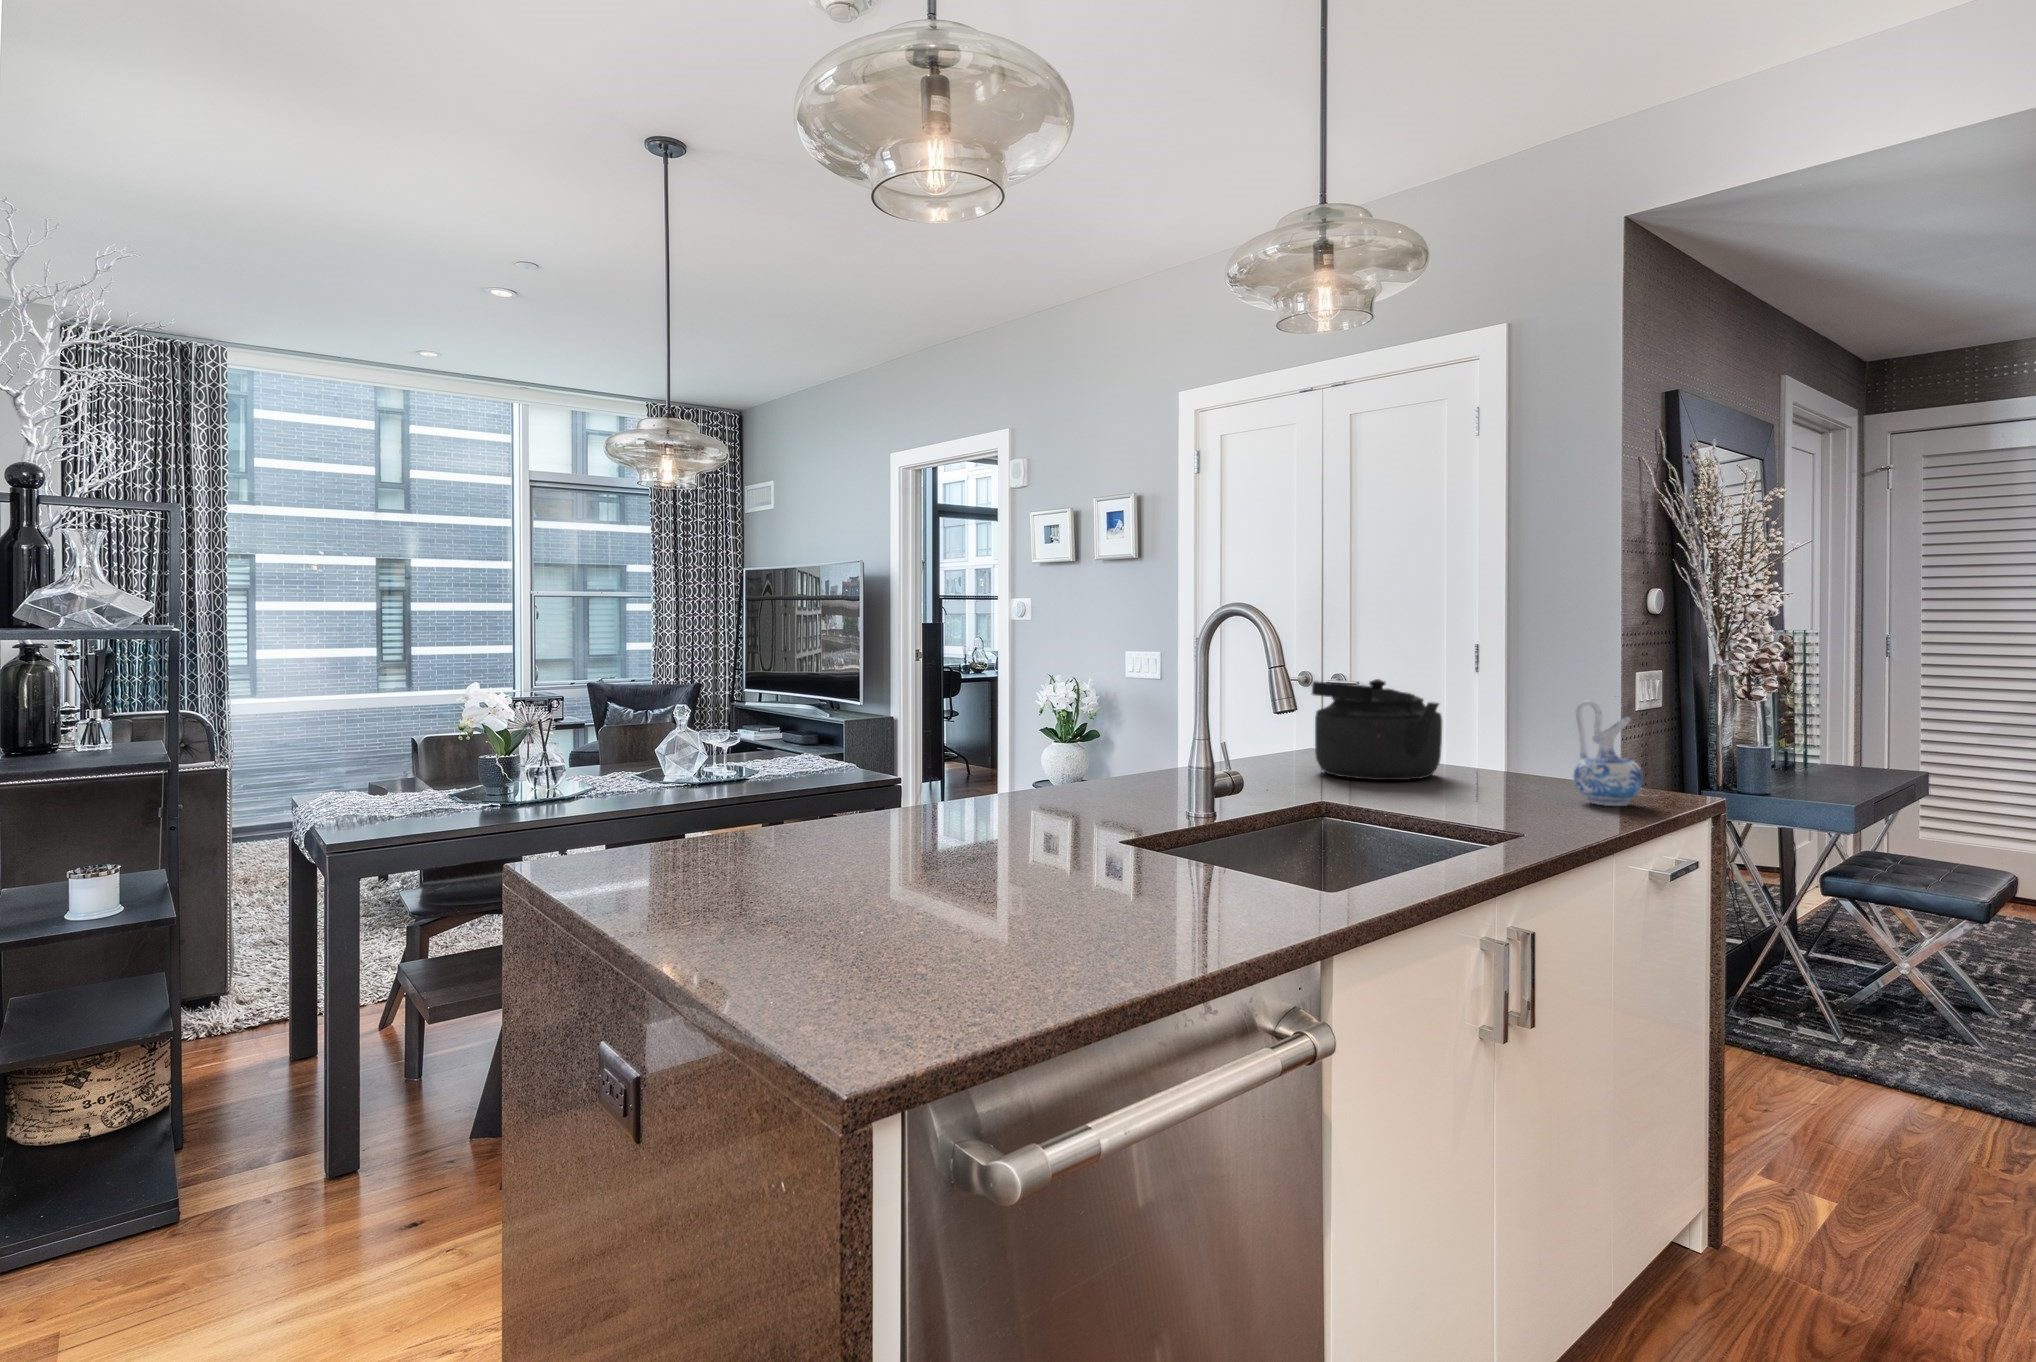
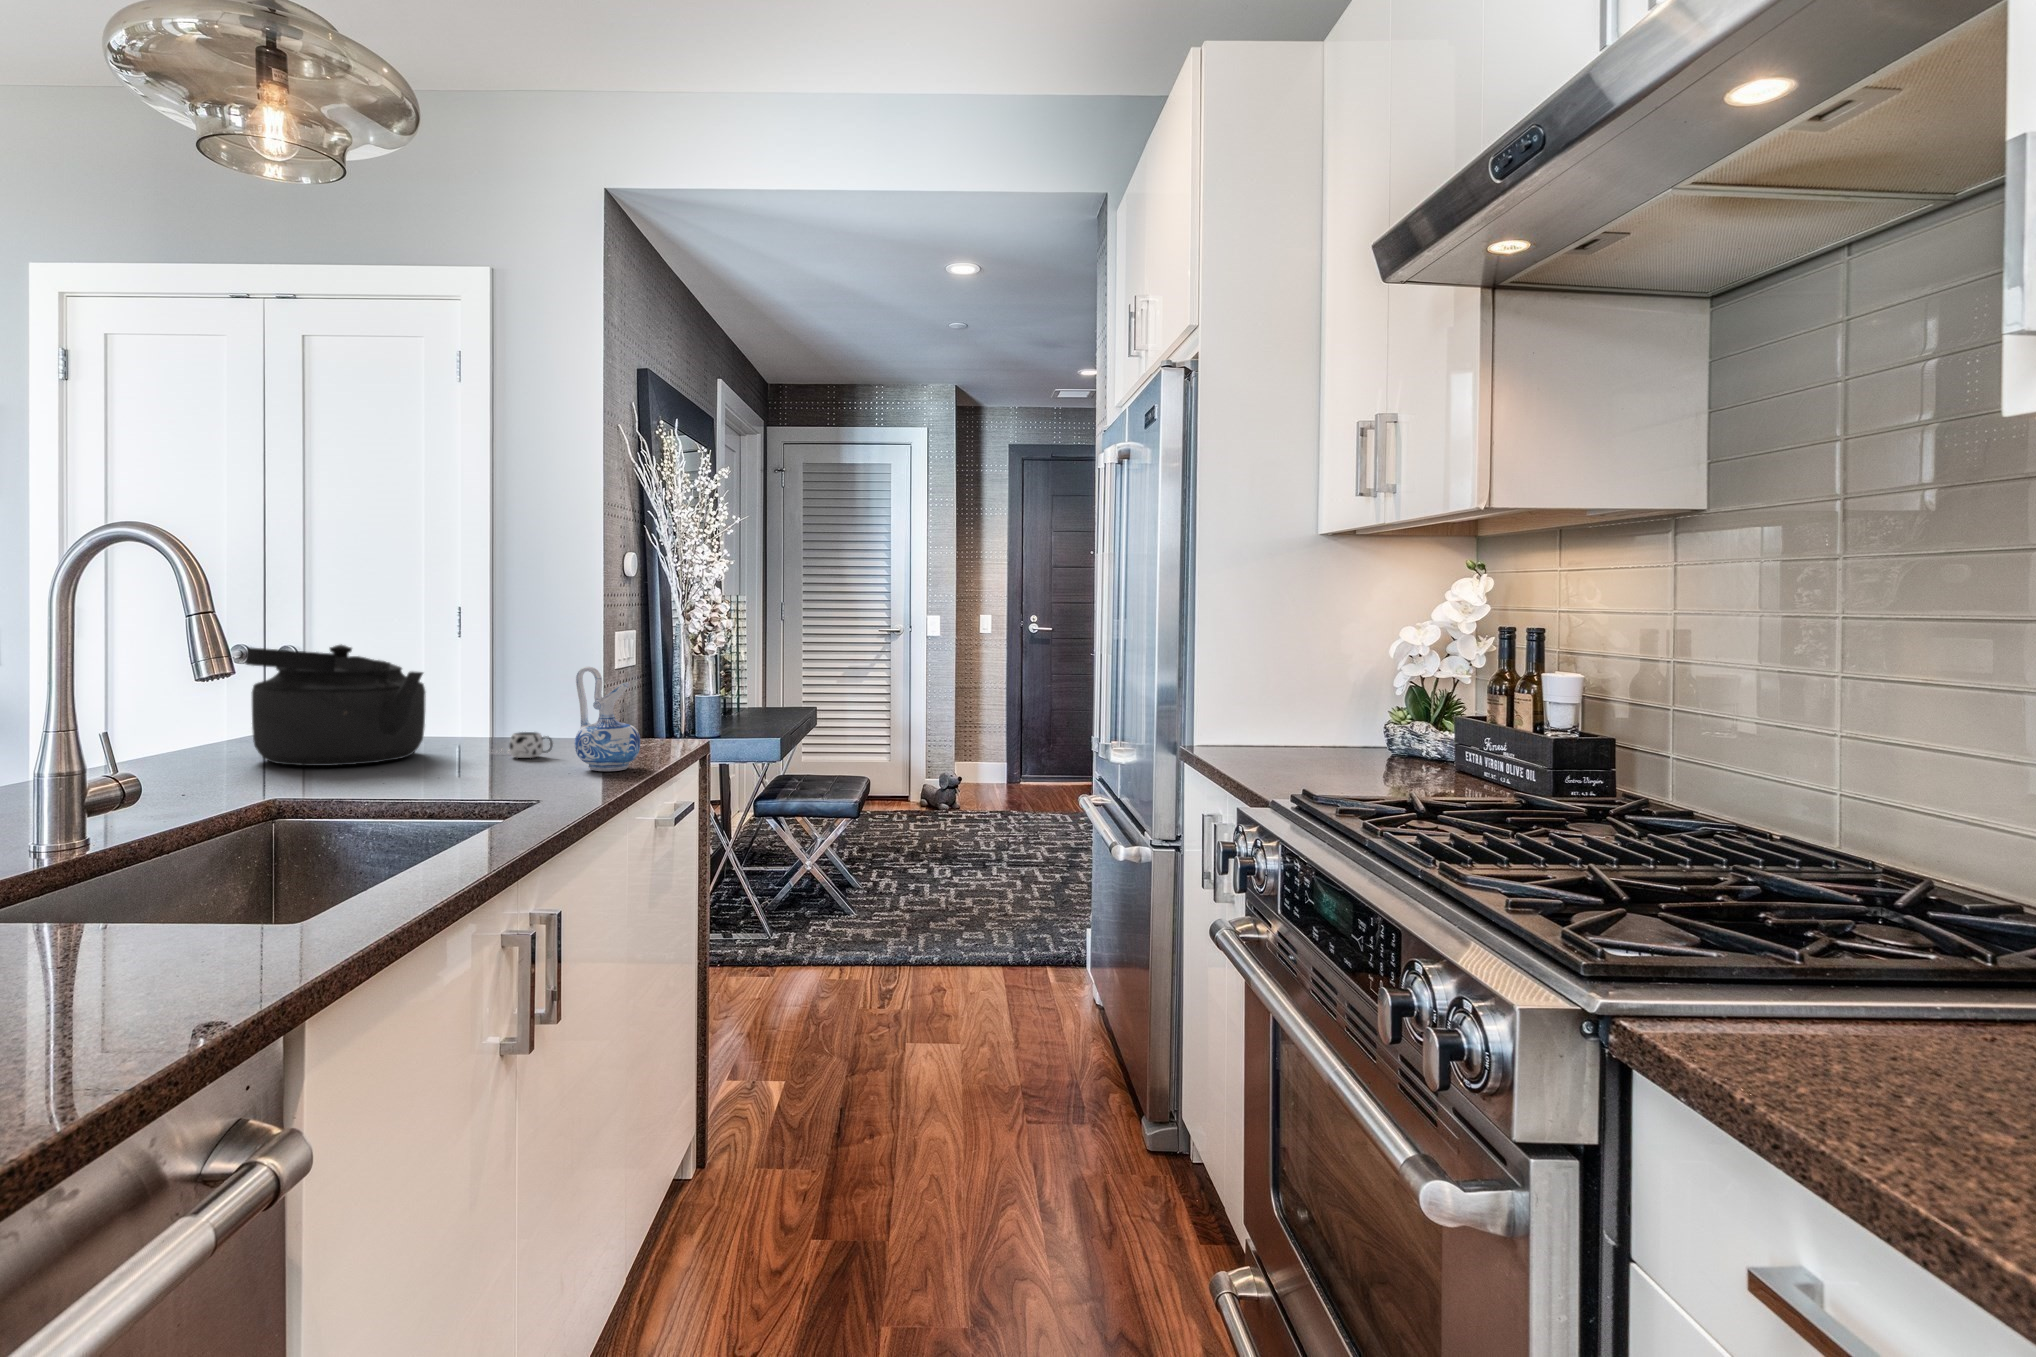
mug: none [1495,762,1555,787] -> present [508,732,553,758]

